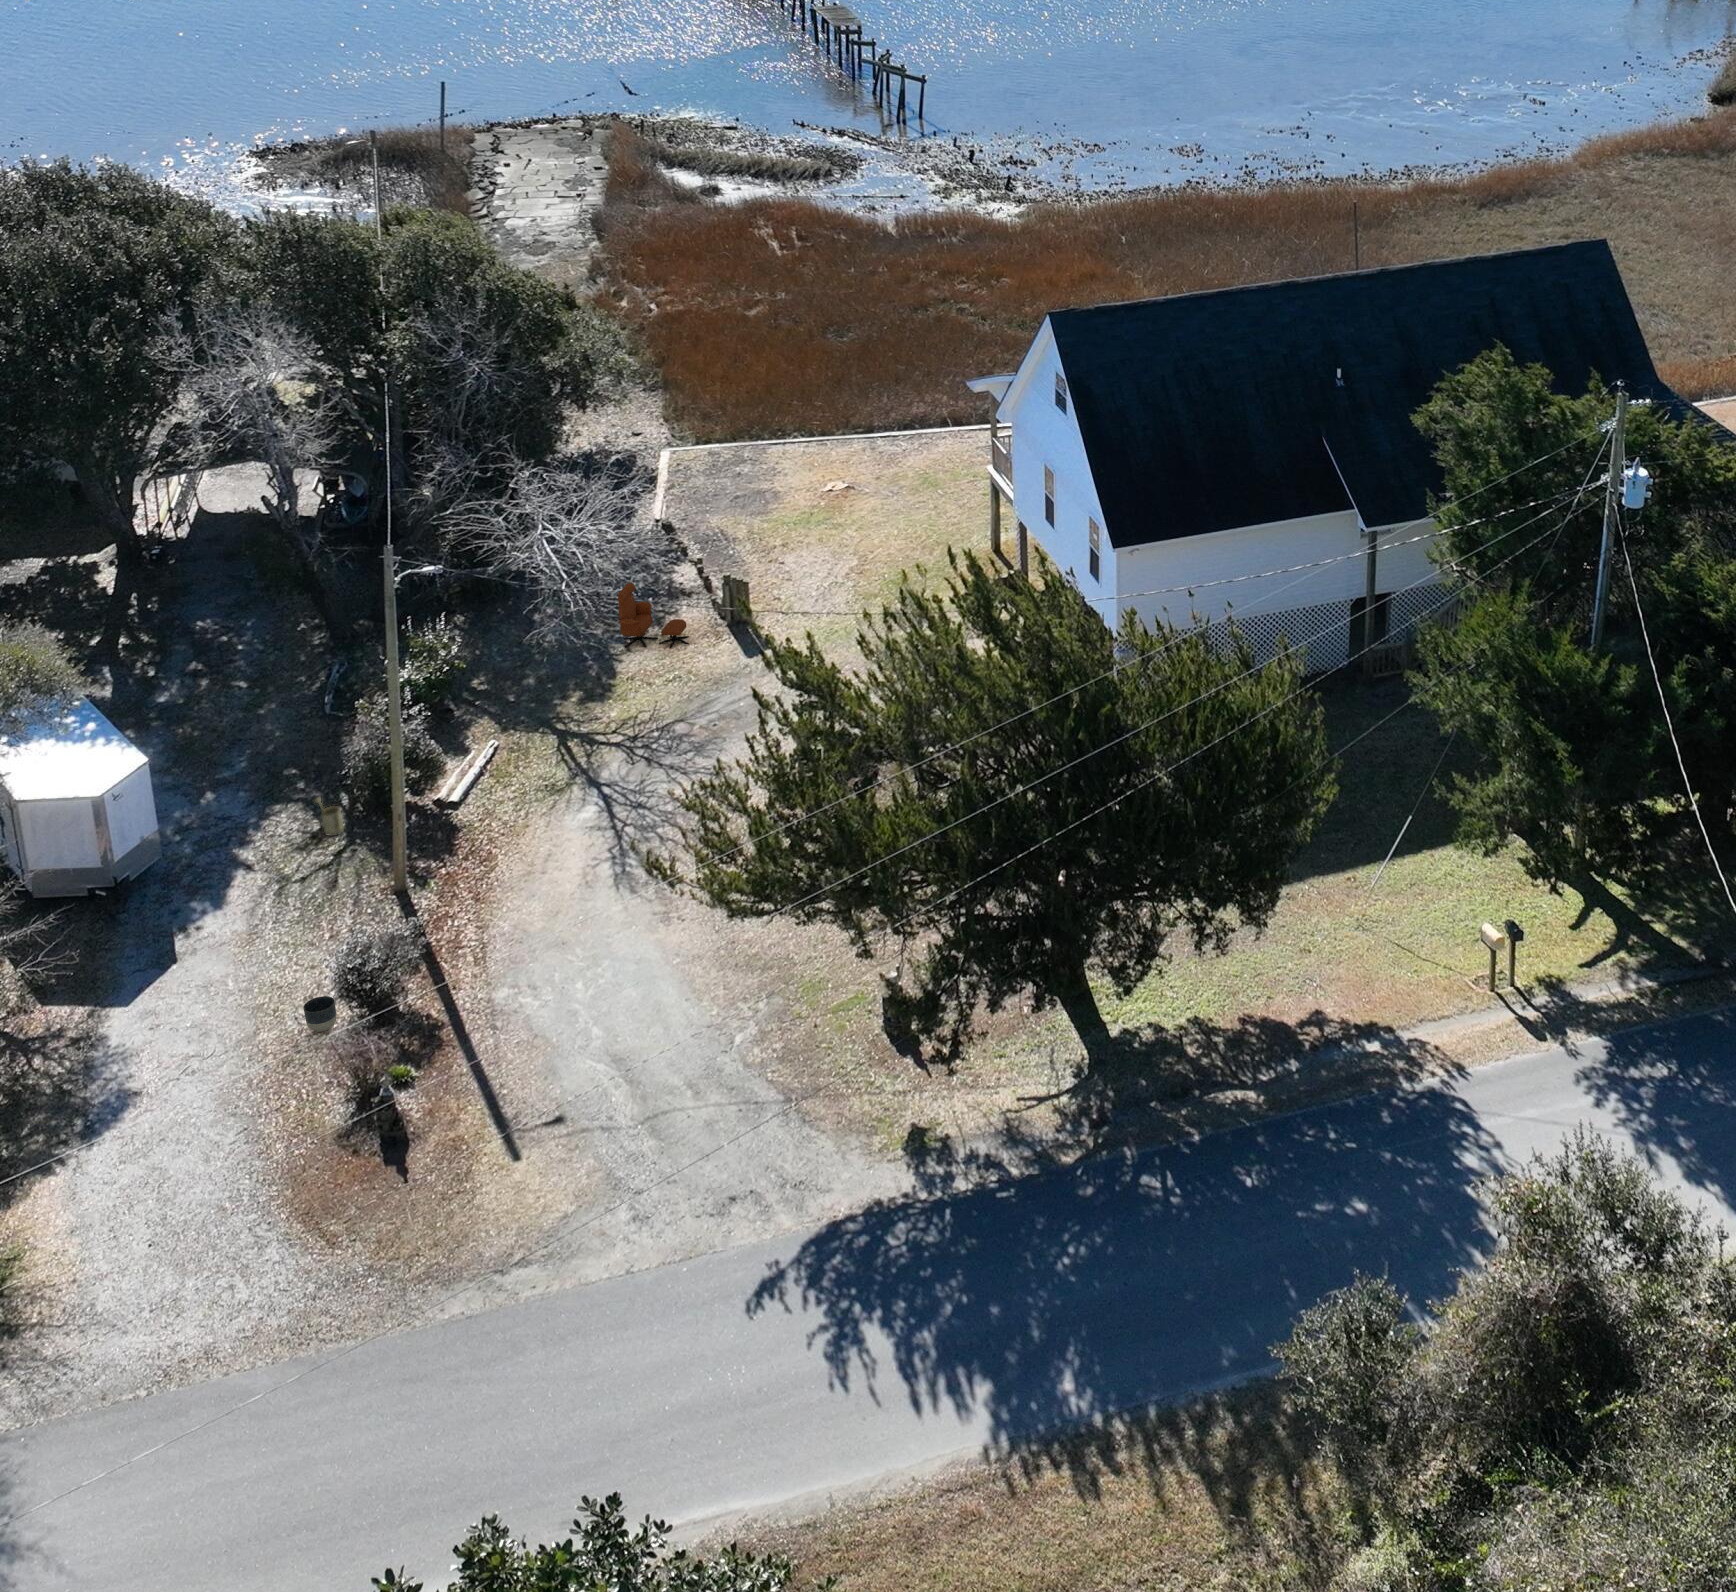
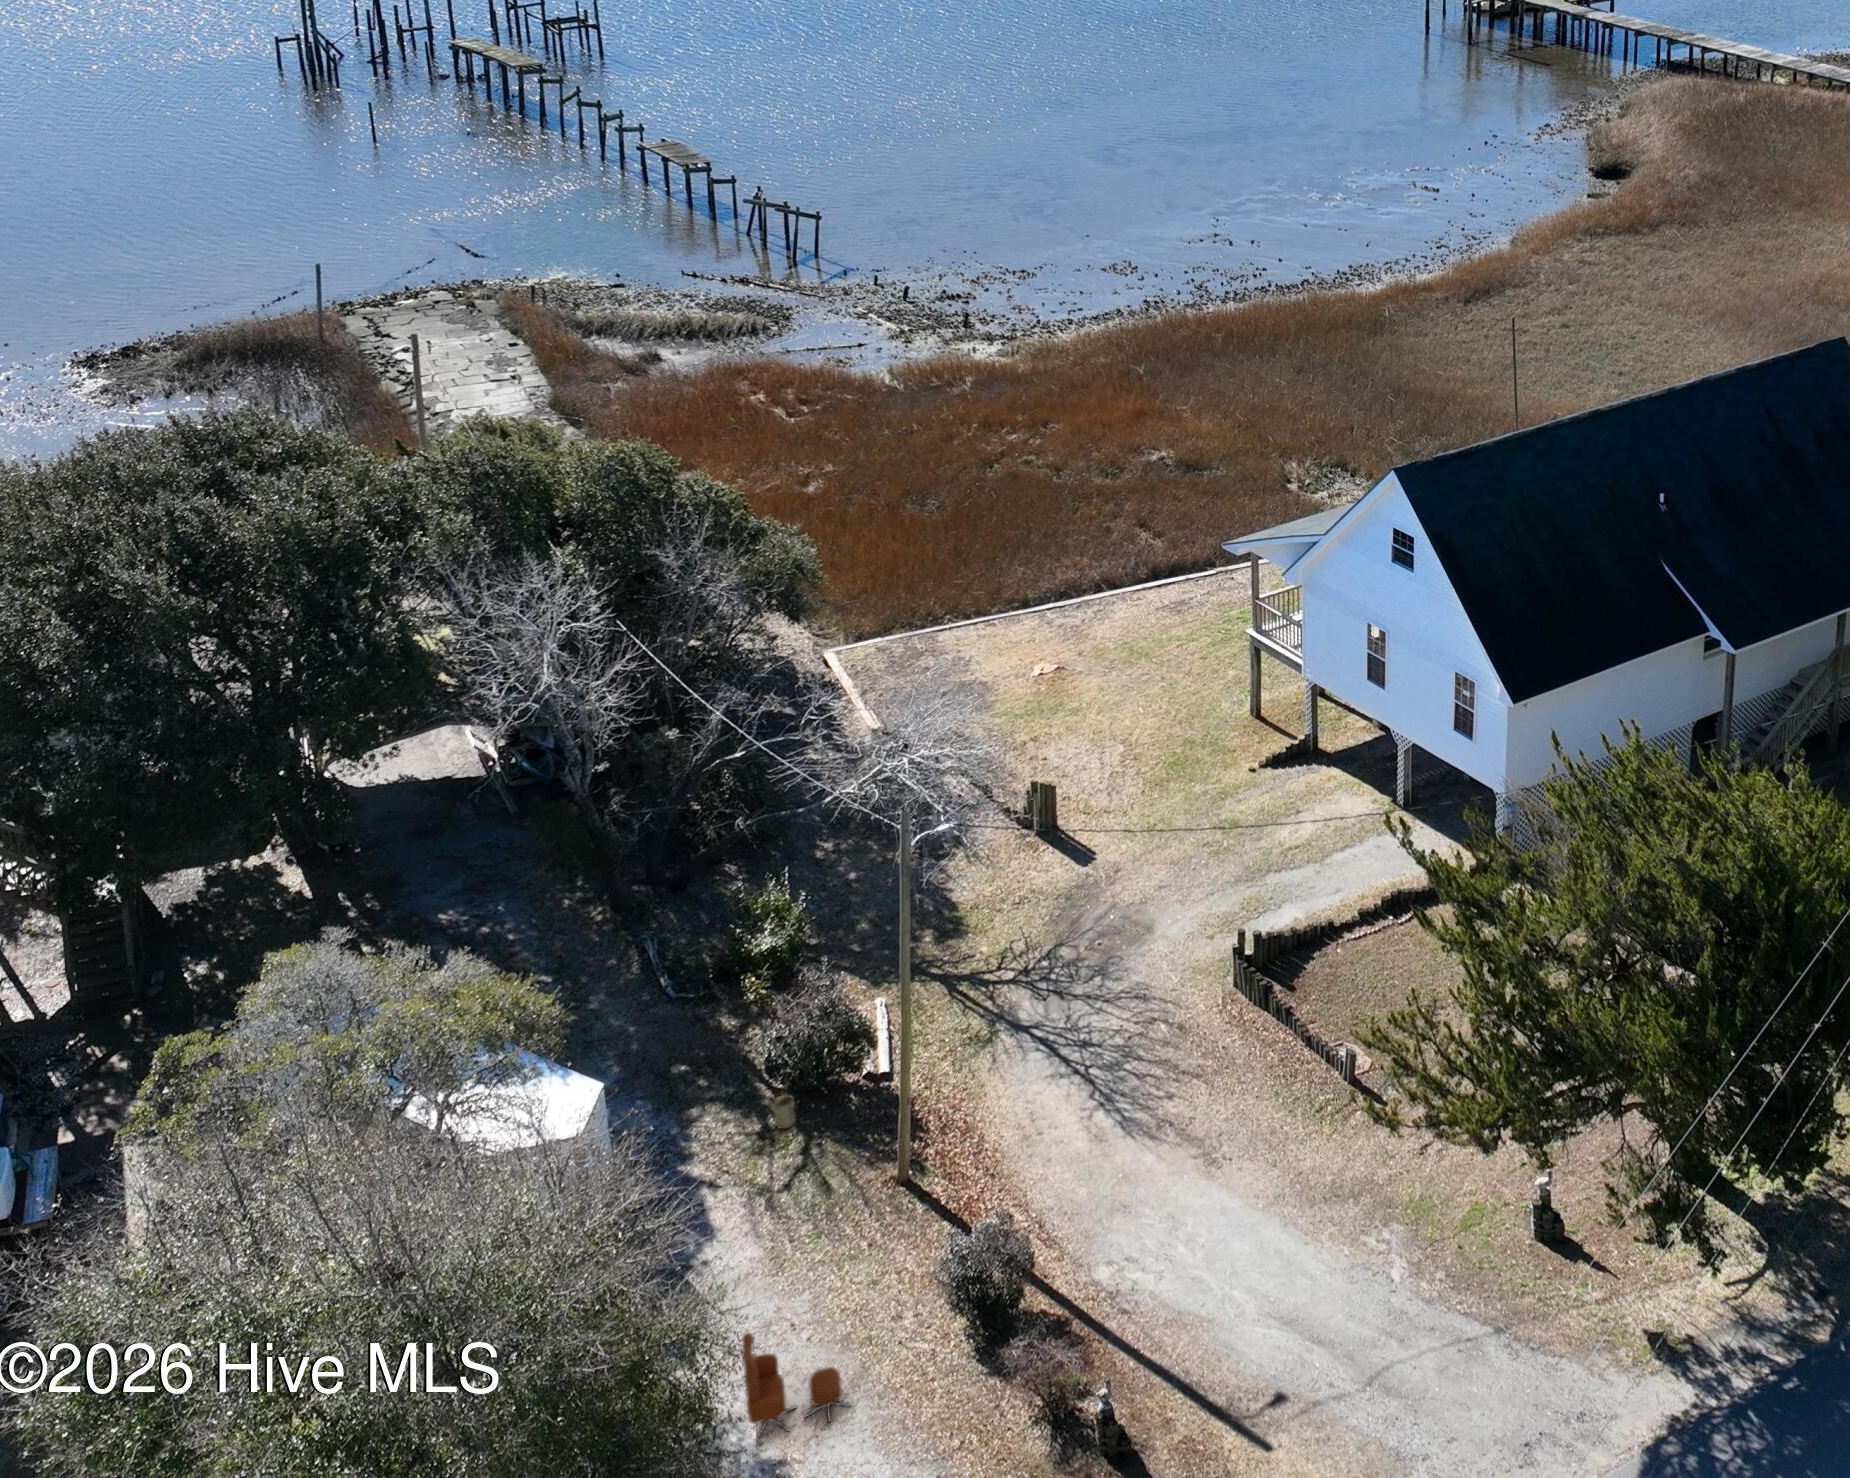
lounge chair: present [618,583,689,649] -> present [743,1334,851,1440]
planter: present [303,996,337,1032] -> none [930,1306,962,1347]

